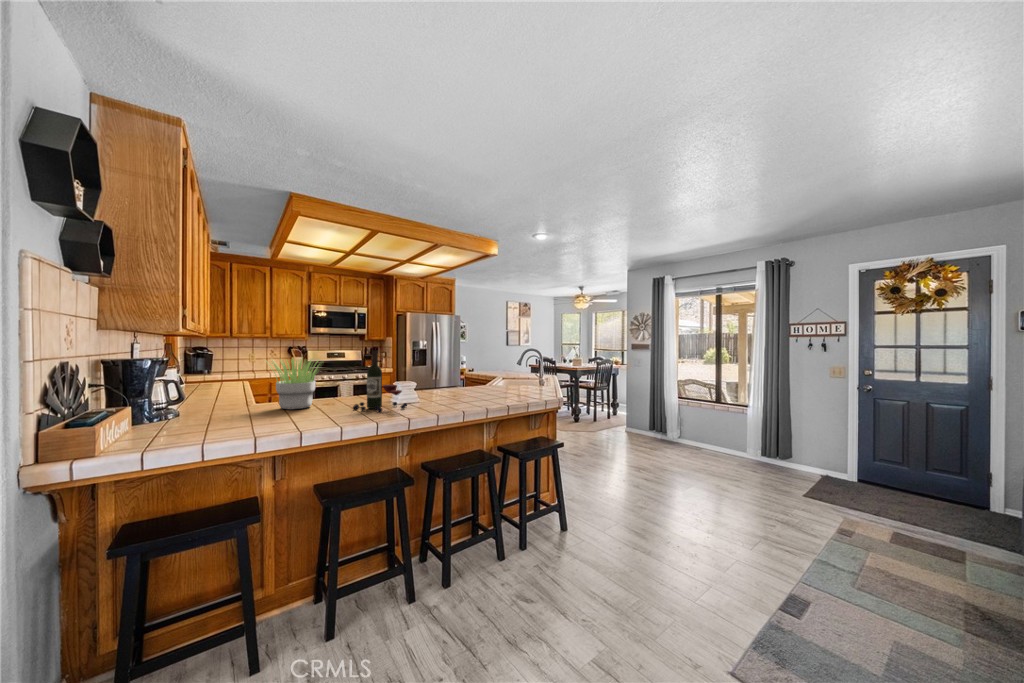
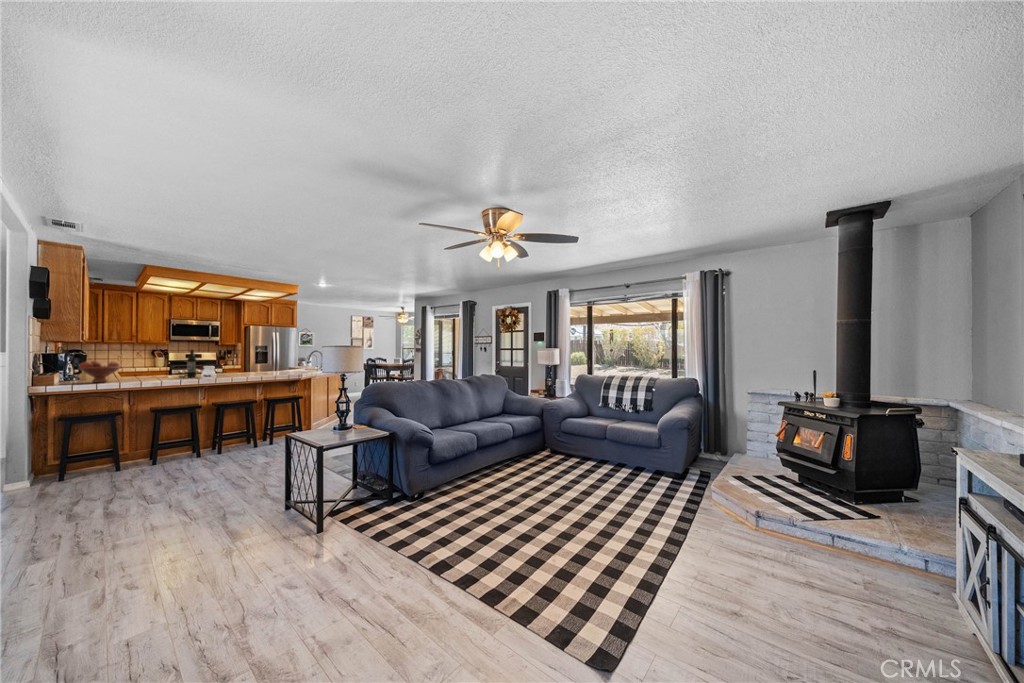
potted plant: present [271,360,320,410] -> none [126,353,166,378]
fruit bowl: none [166,379,255,434] -> present [79,361,121,382]

